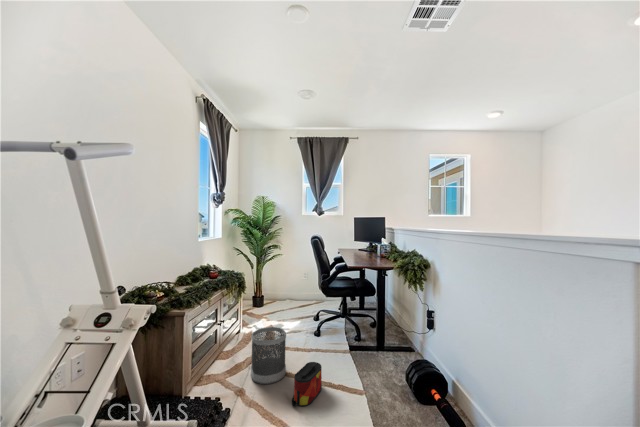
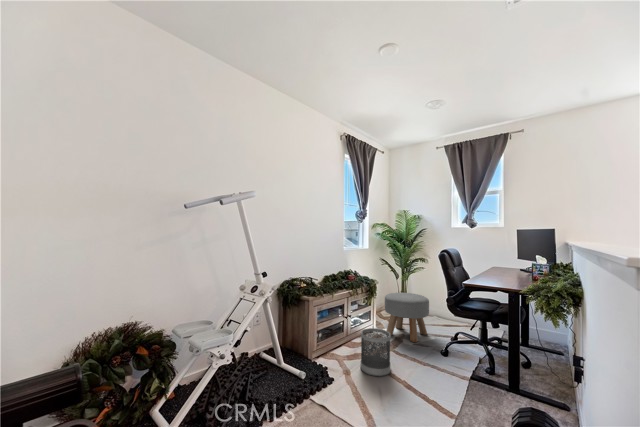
ottoman: none [252,281,296,330] -> present [385,293,429,342]
bag: present [292,362,322,406] -> none [378,368,413,402]

